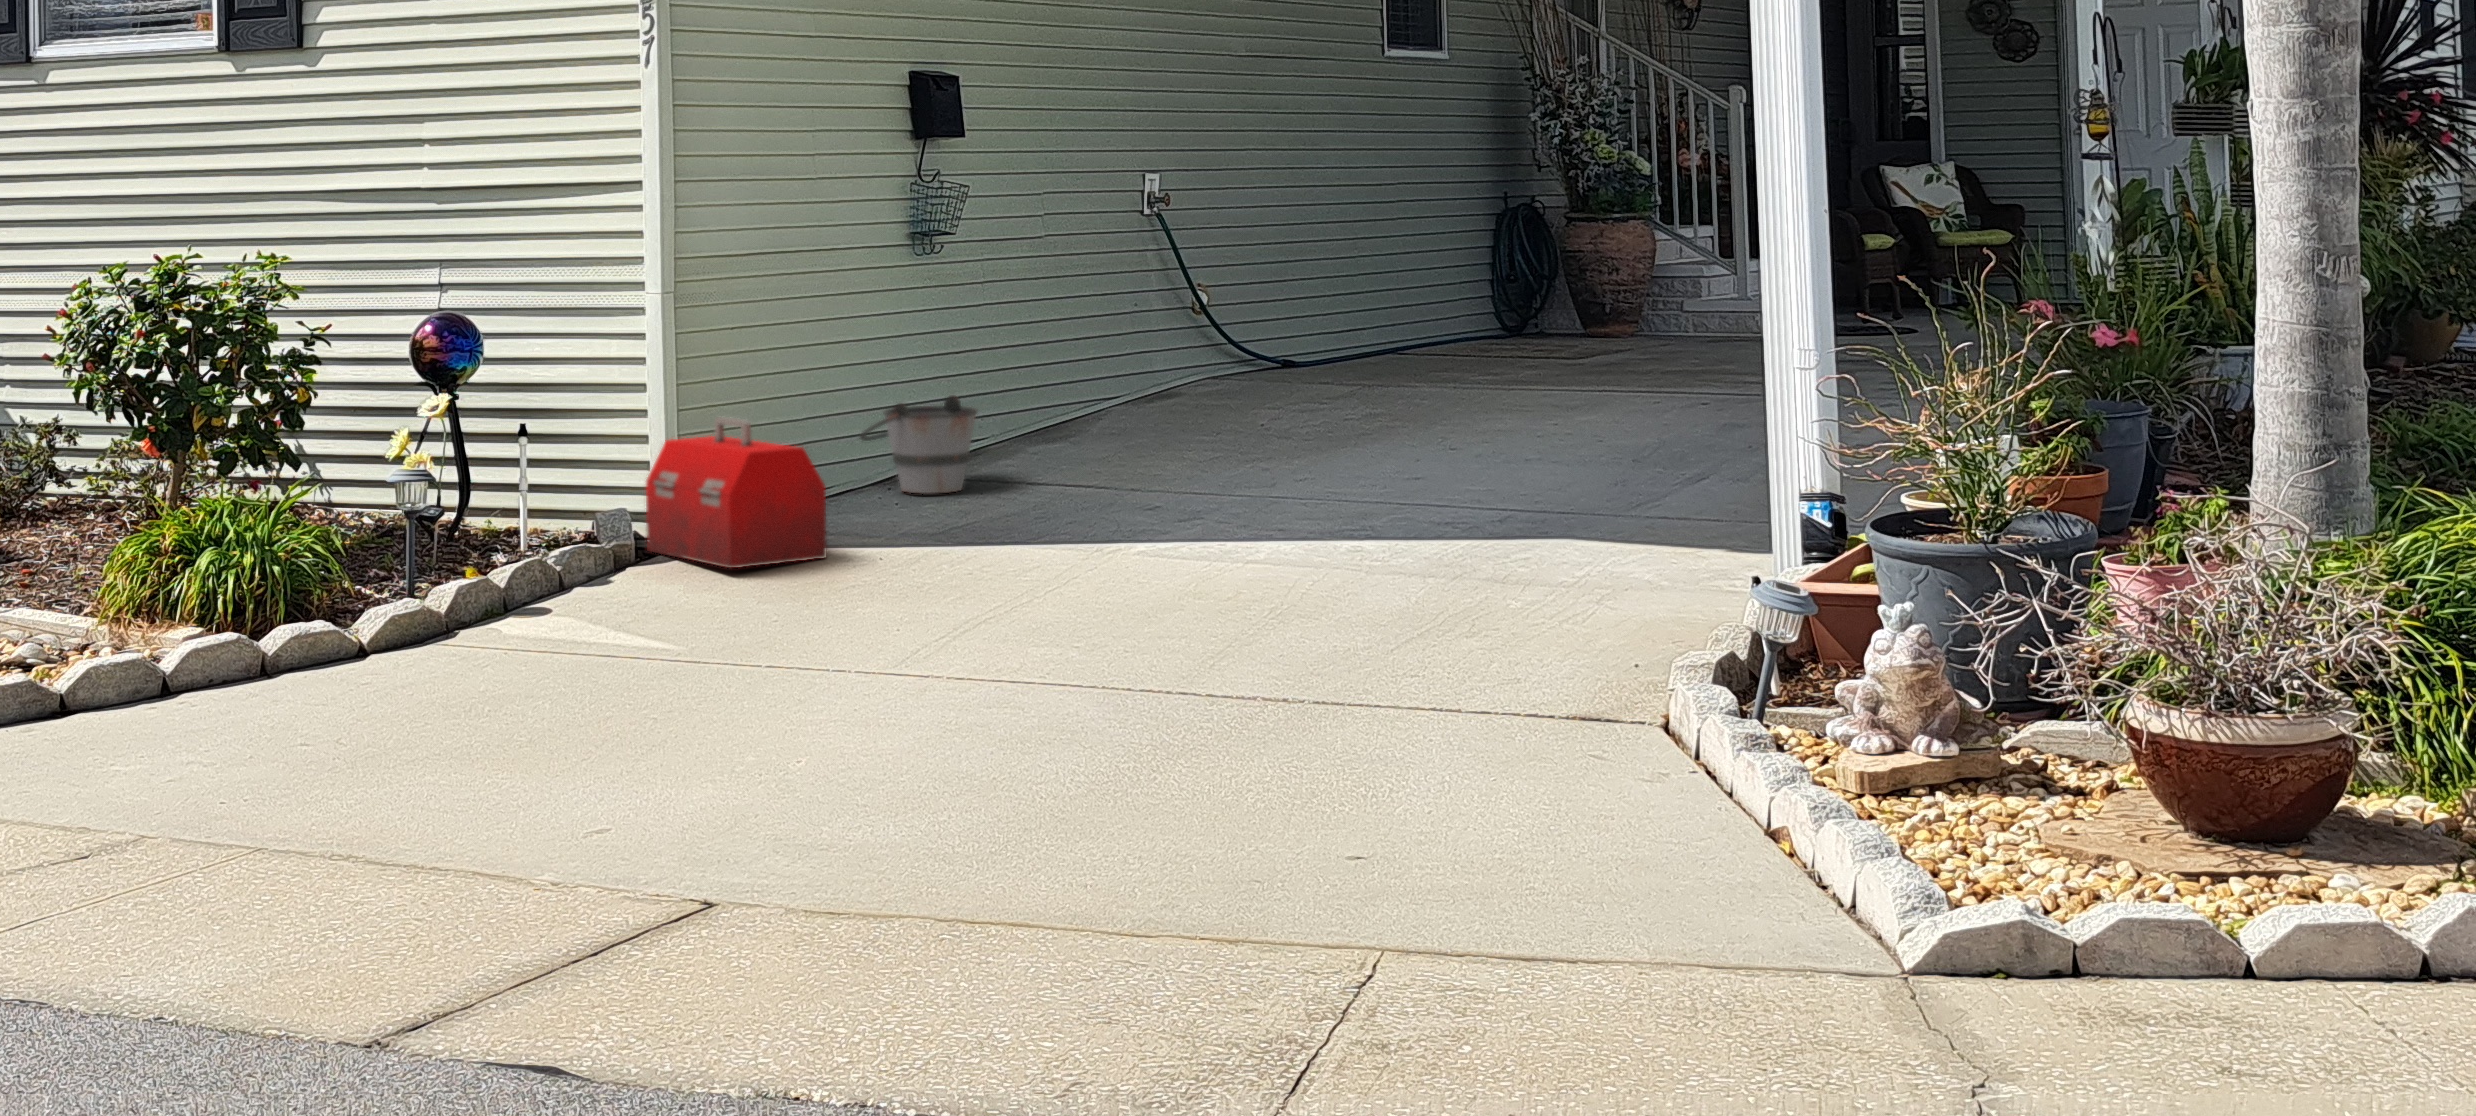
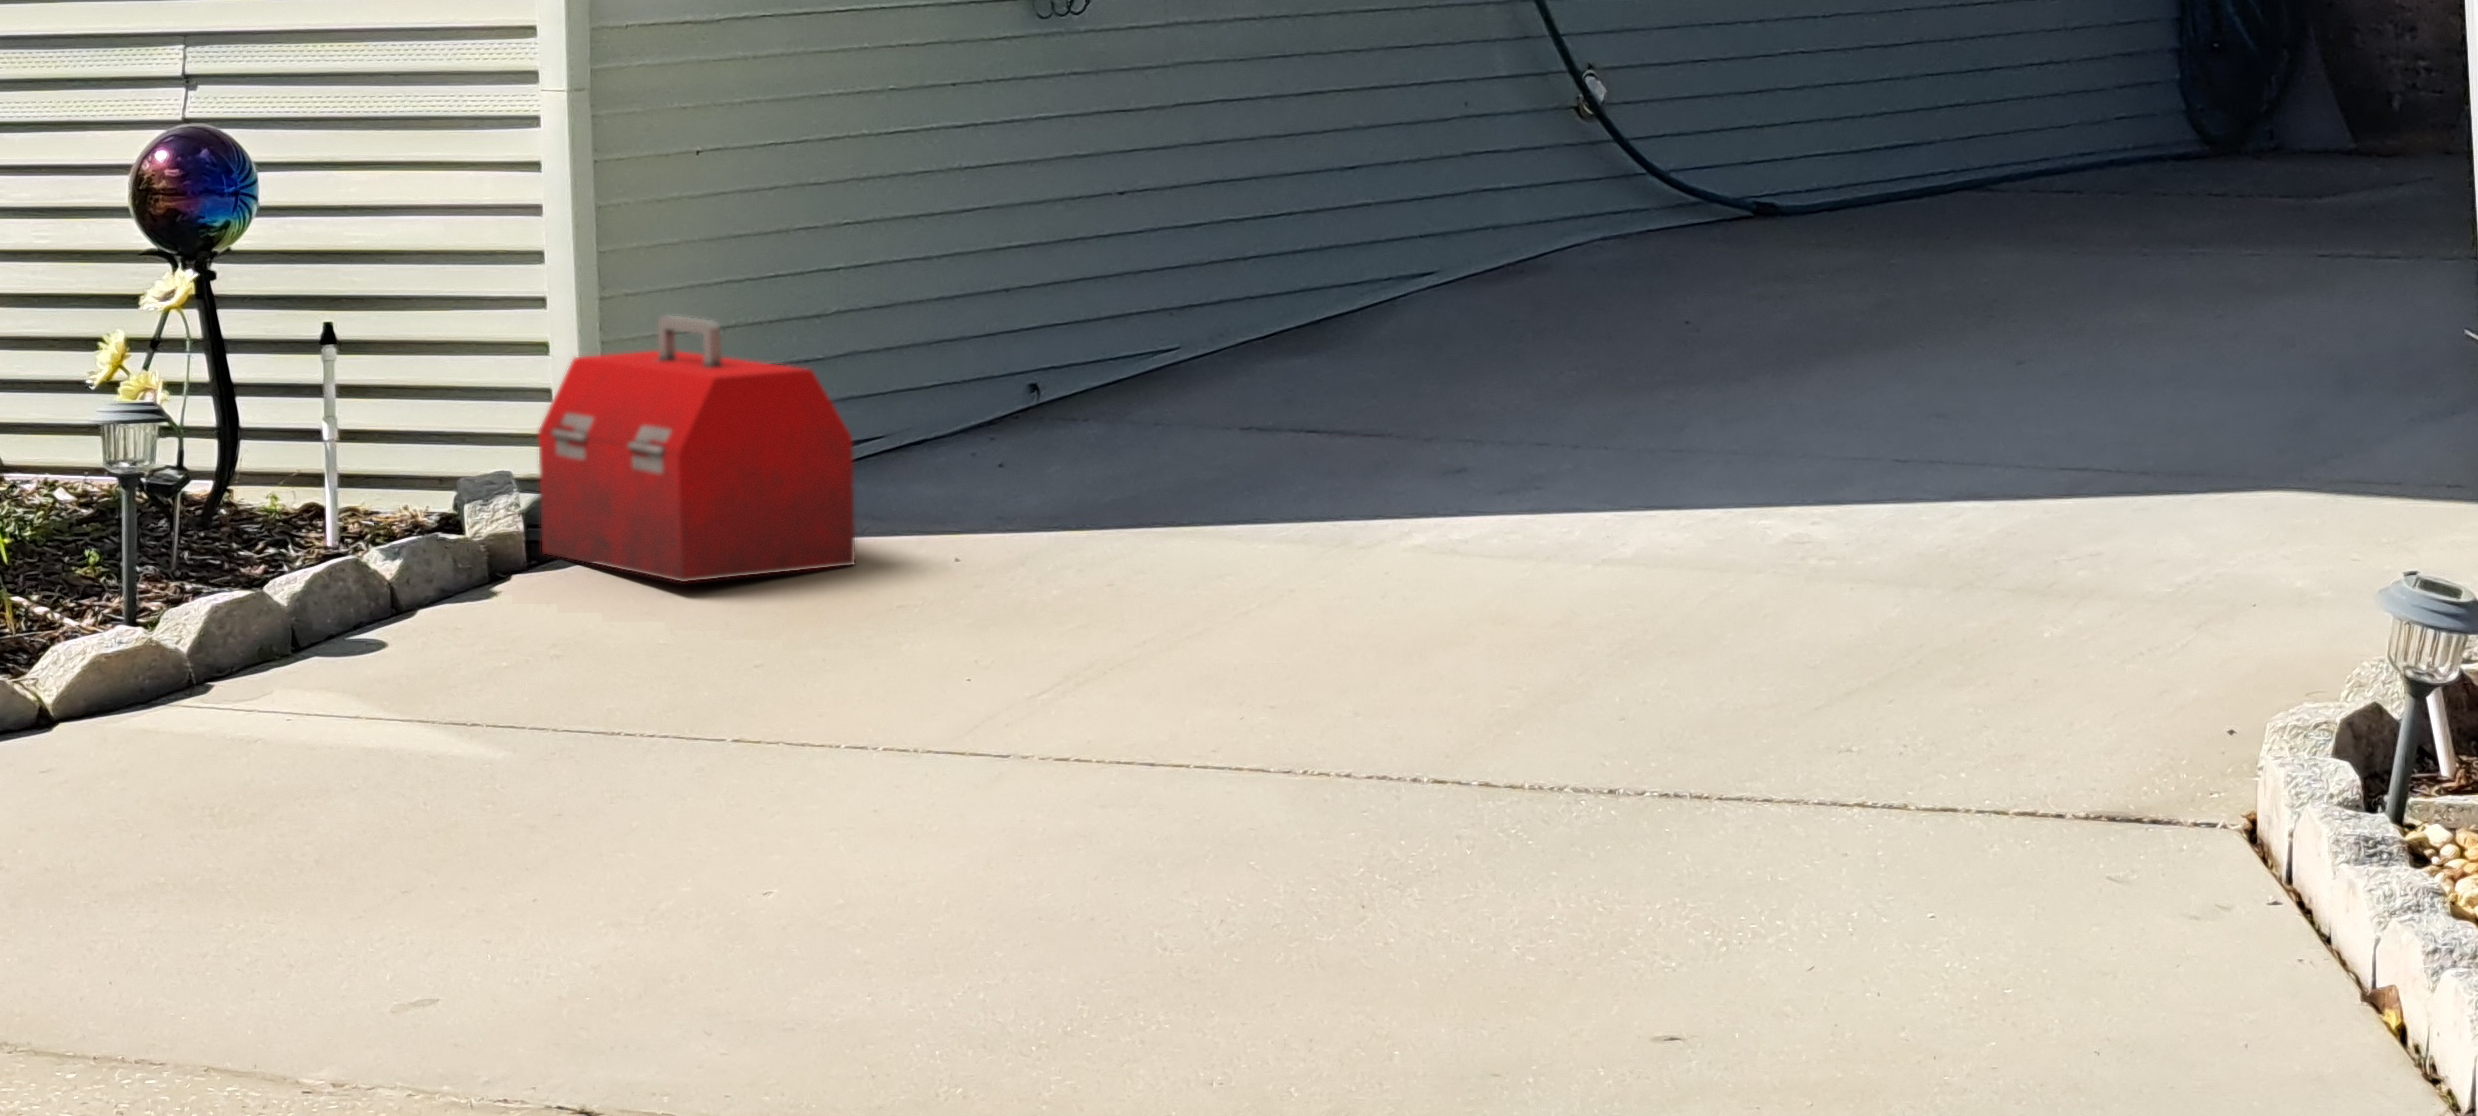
bucket: present [859,395,977,493] -> none [930,277,1144,454]

